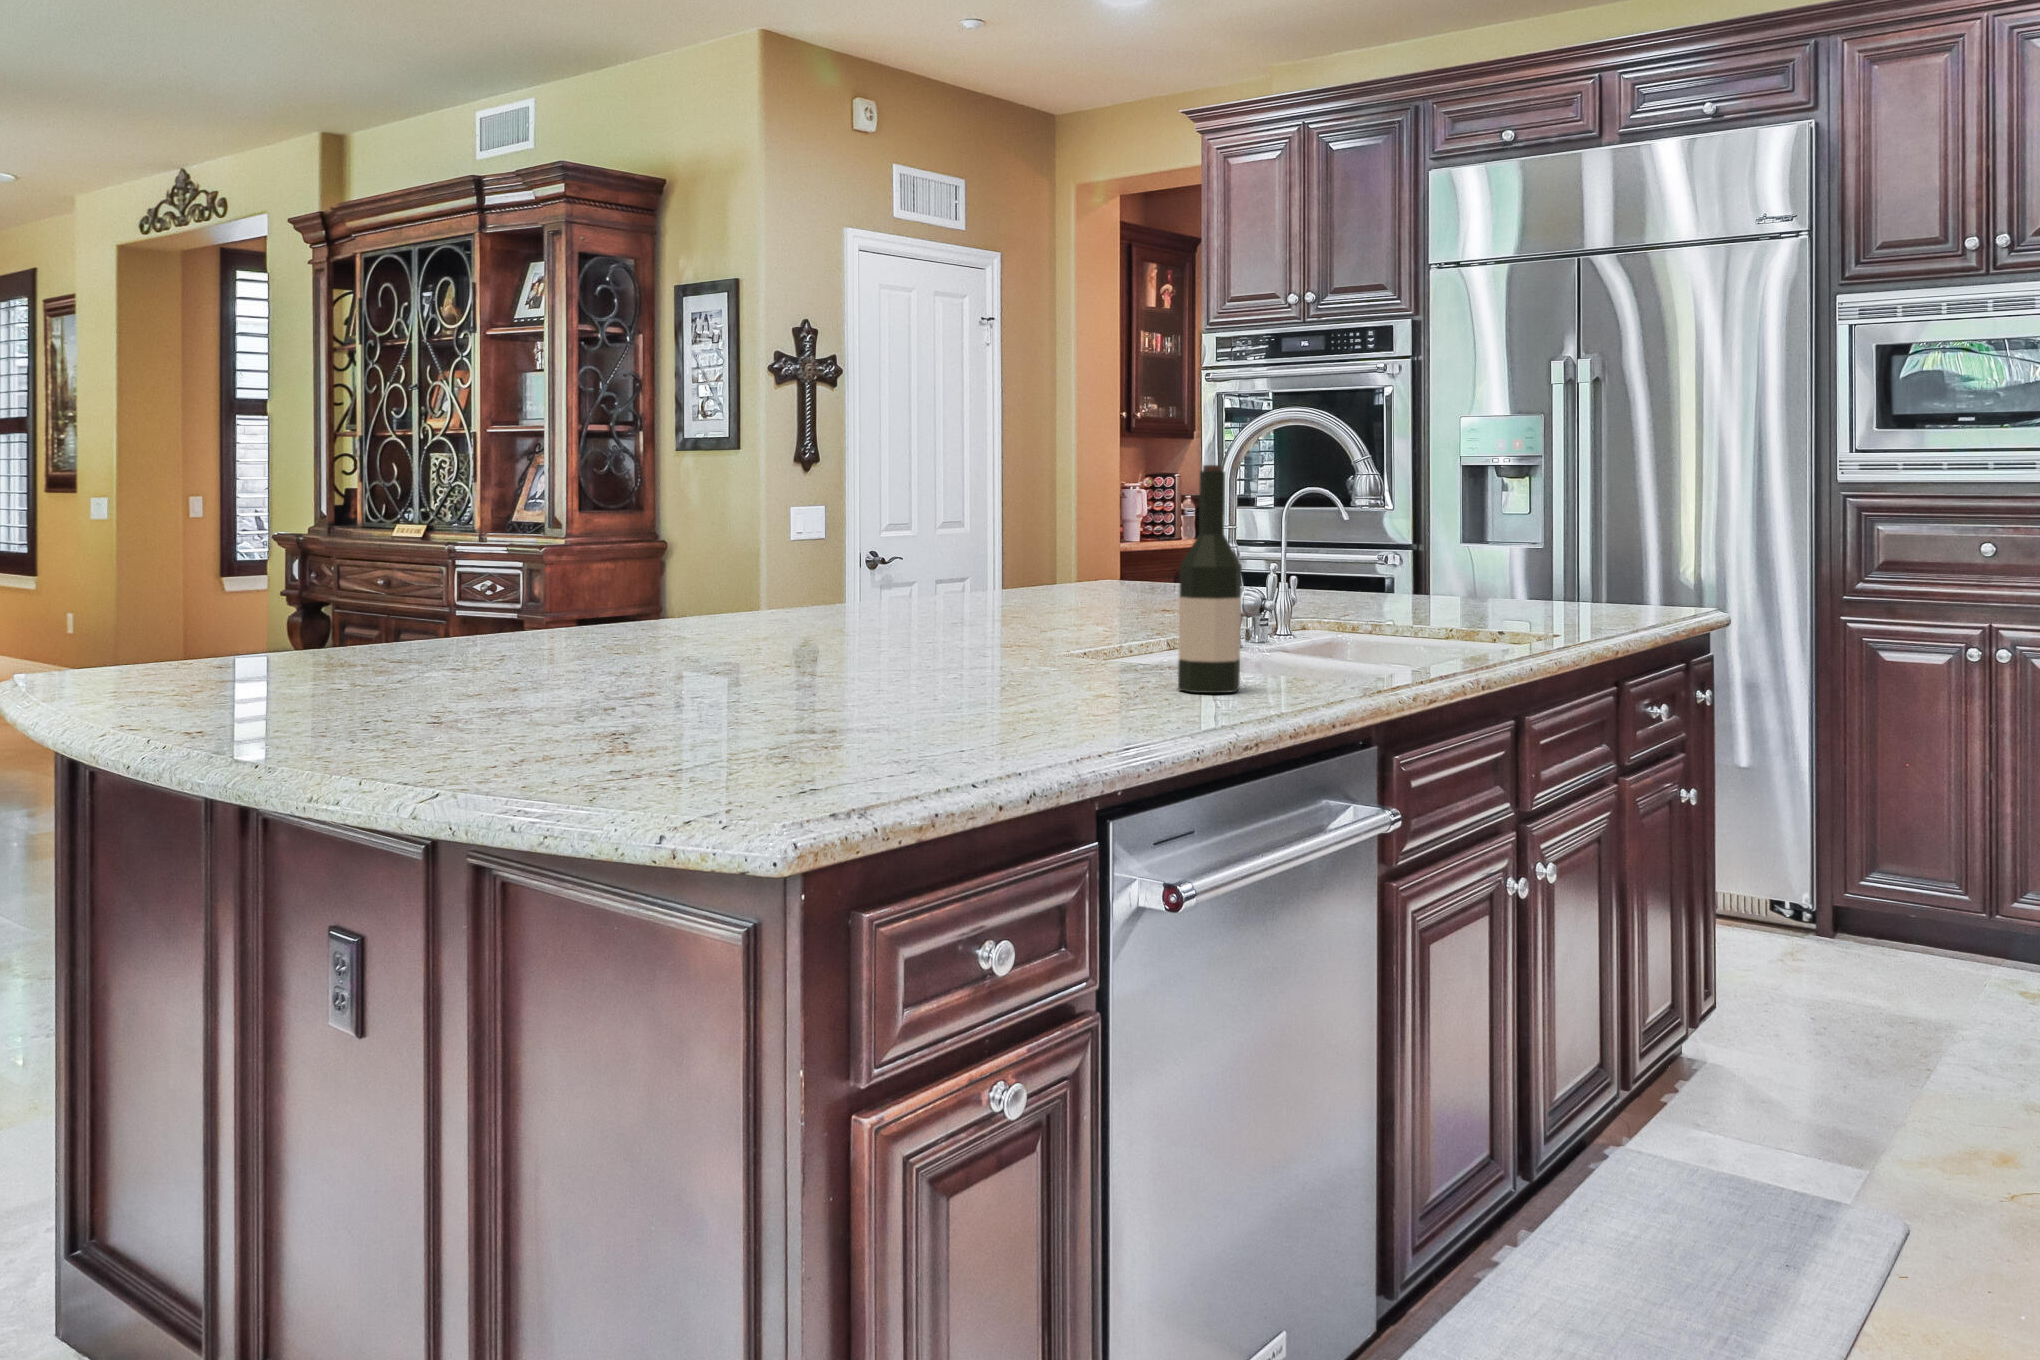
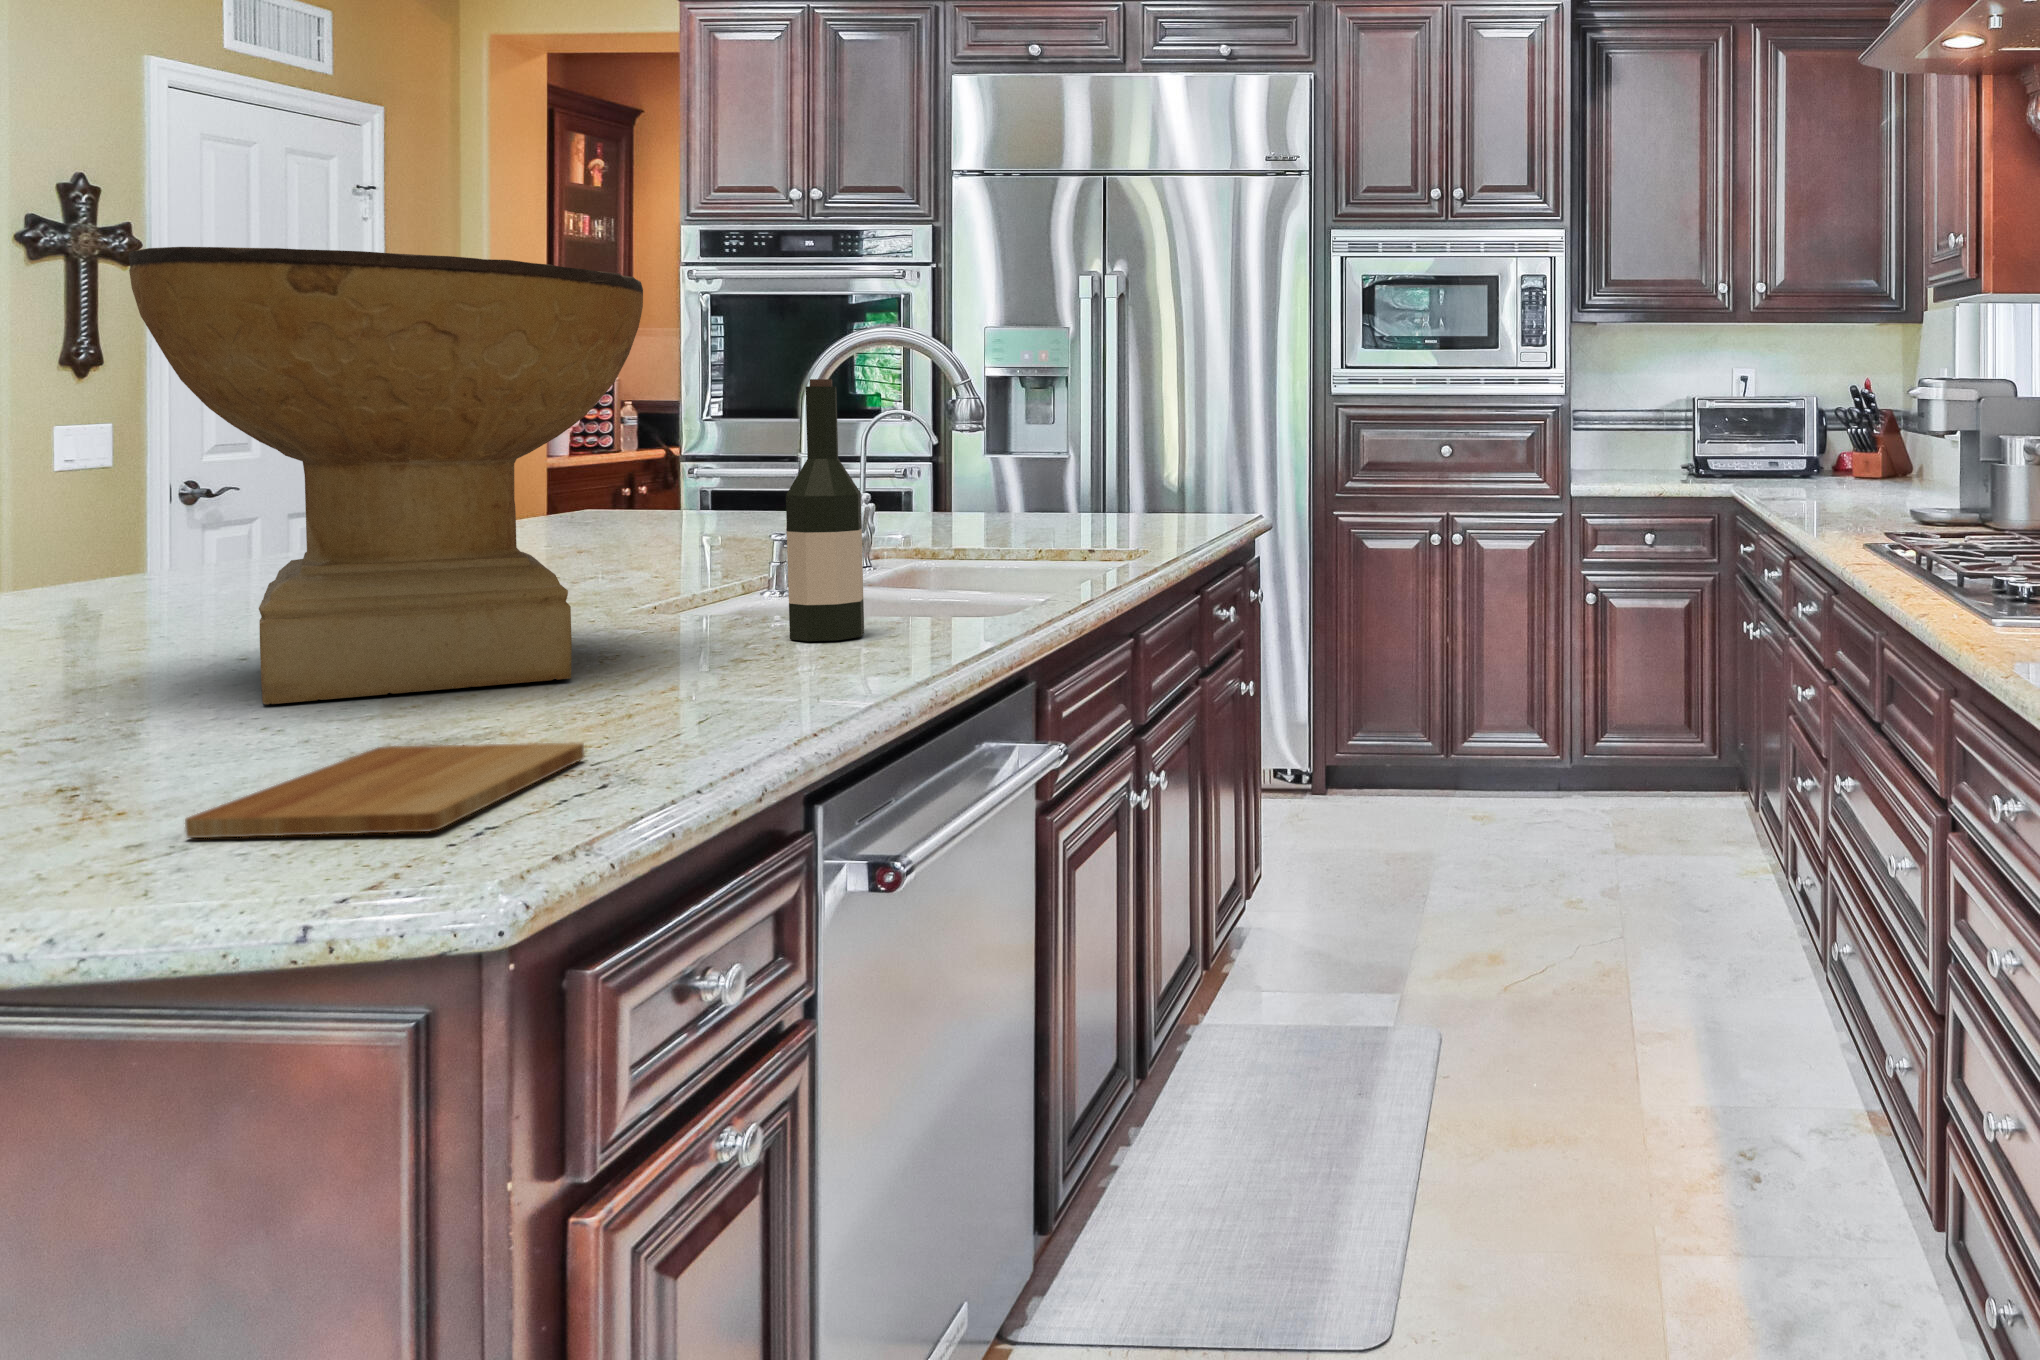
decorative bowl: none [753,371,1072,703] -> present [128,247,643,704]
cutting board: none [724,731,971,783] -> present [185,743,584,838]

